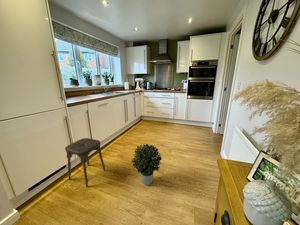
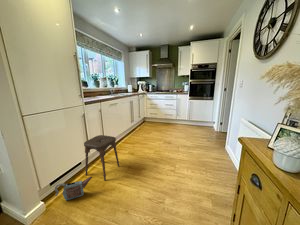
potted plant: present [132,144,162,186] -> none [148,138,176,177]
watering can: none [28,185,70,210] -> present [55,177,92,201]

